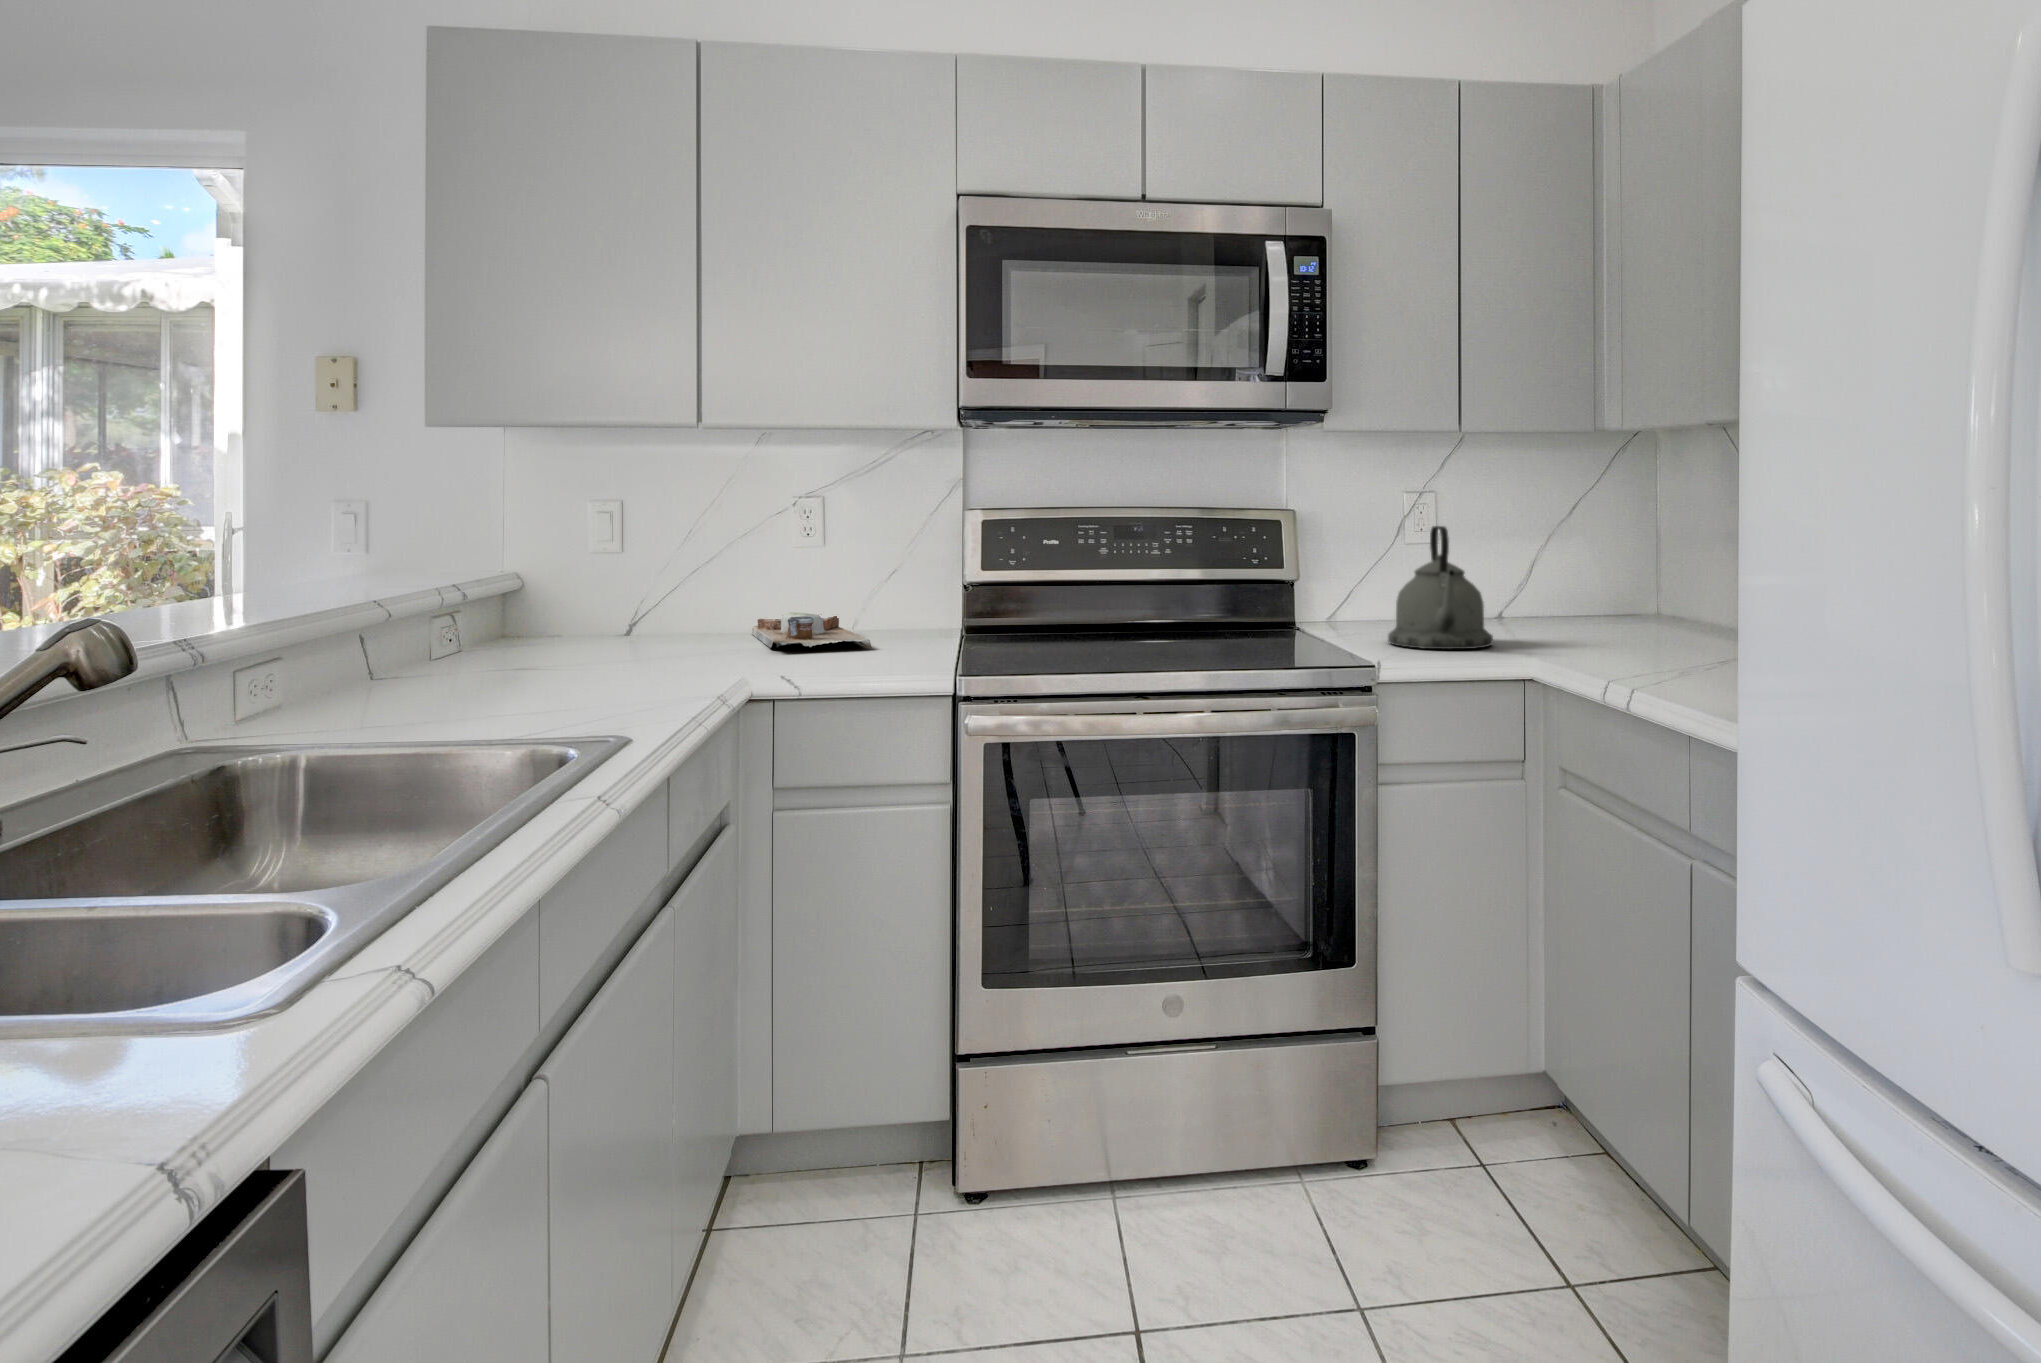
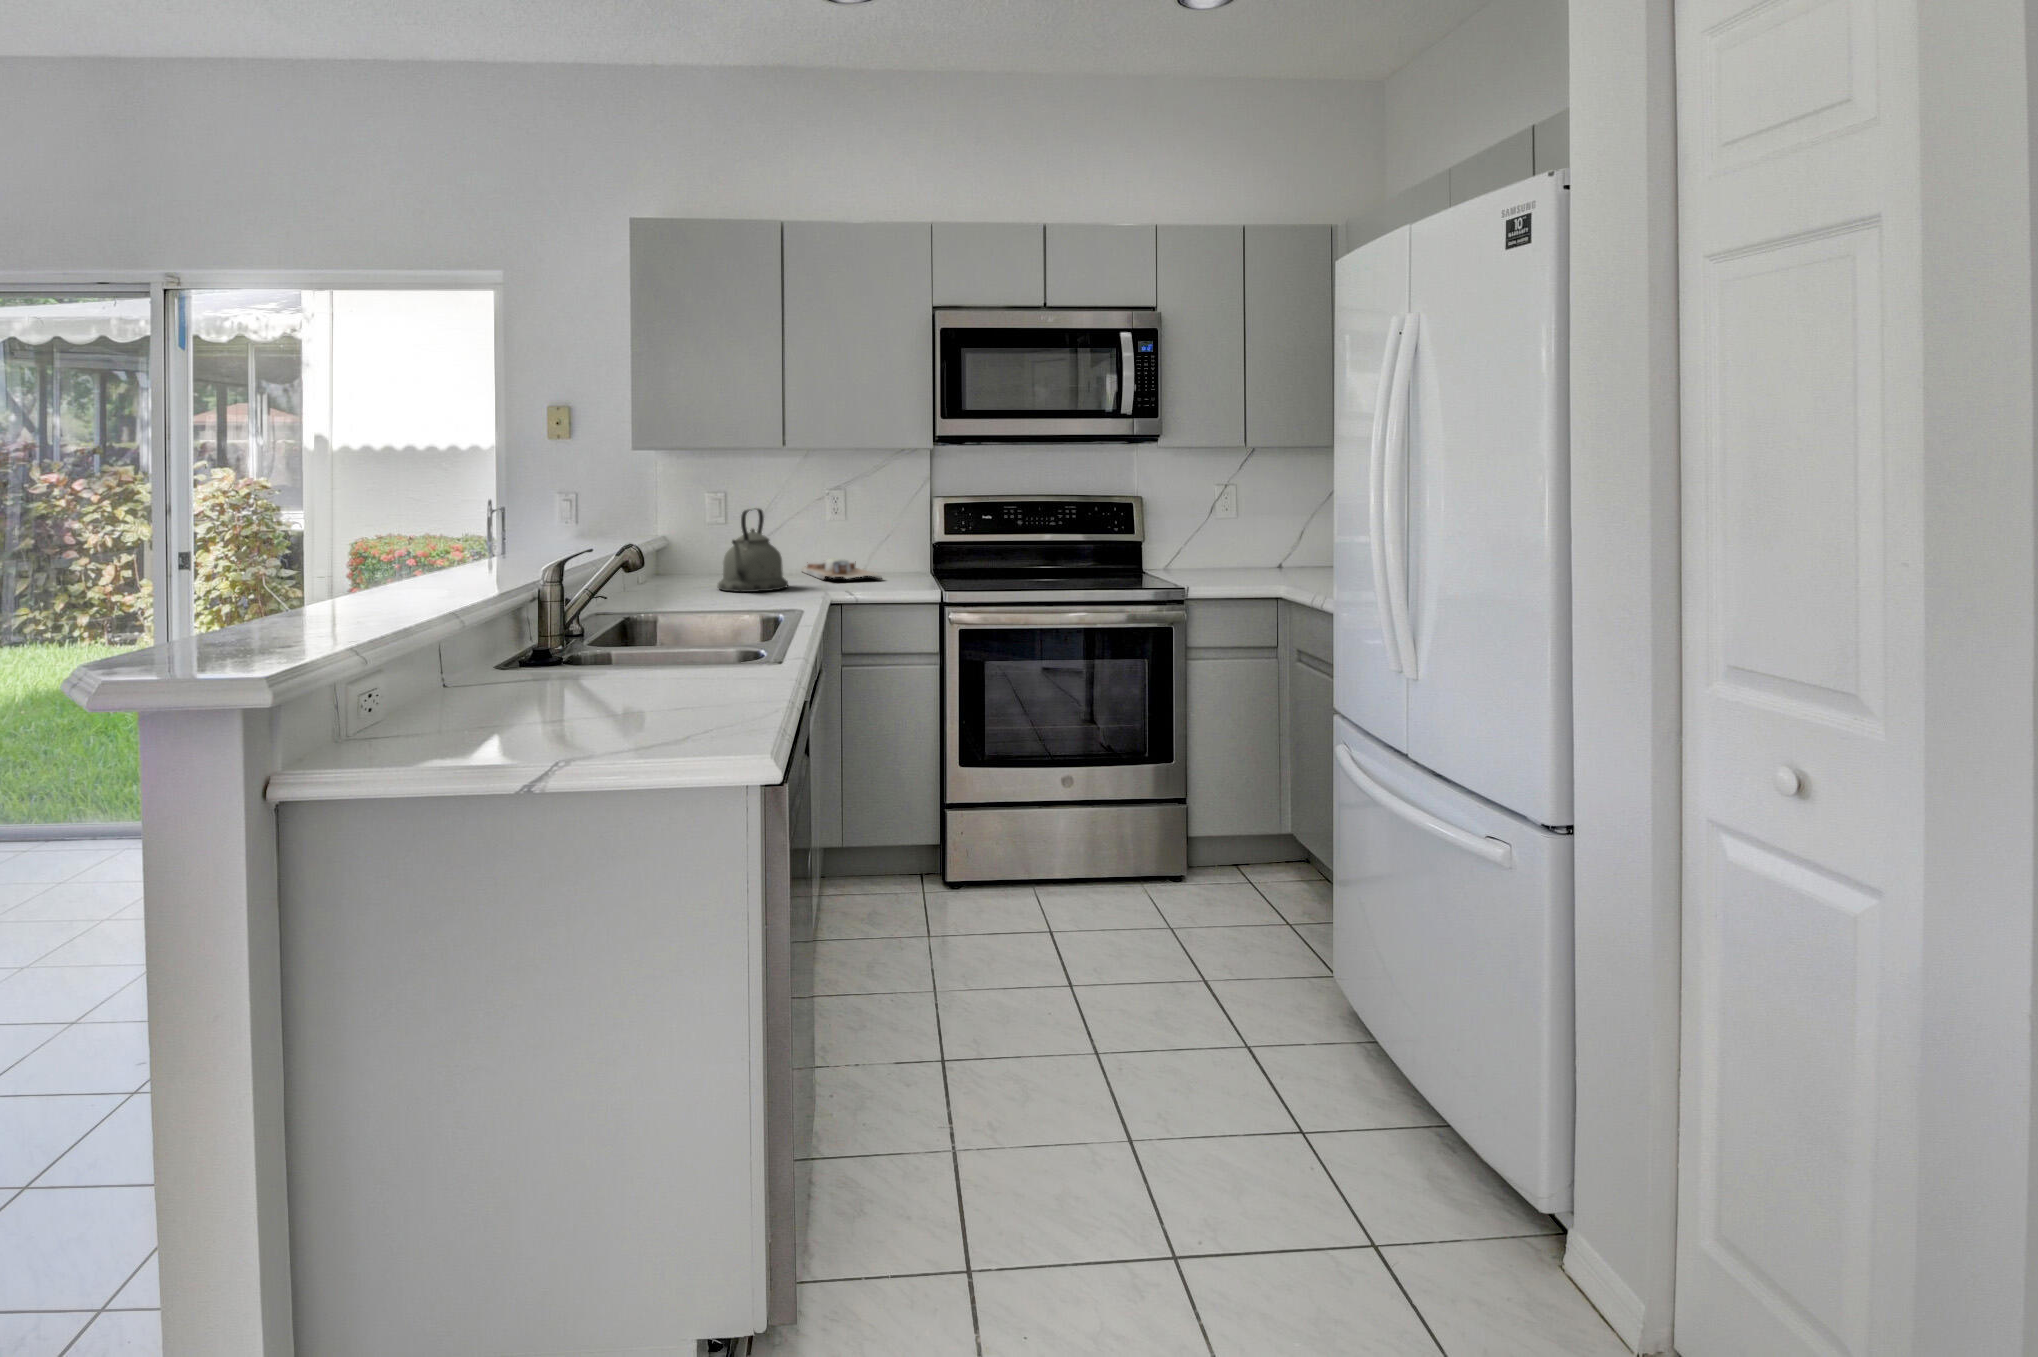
kettle: present [1388,526,1493,649] -> present [718,509,788,592]

